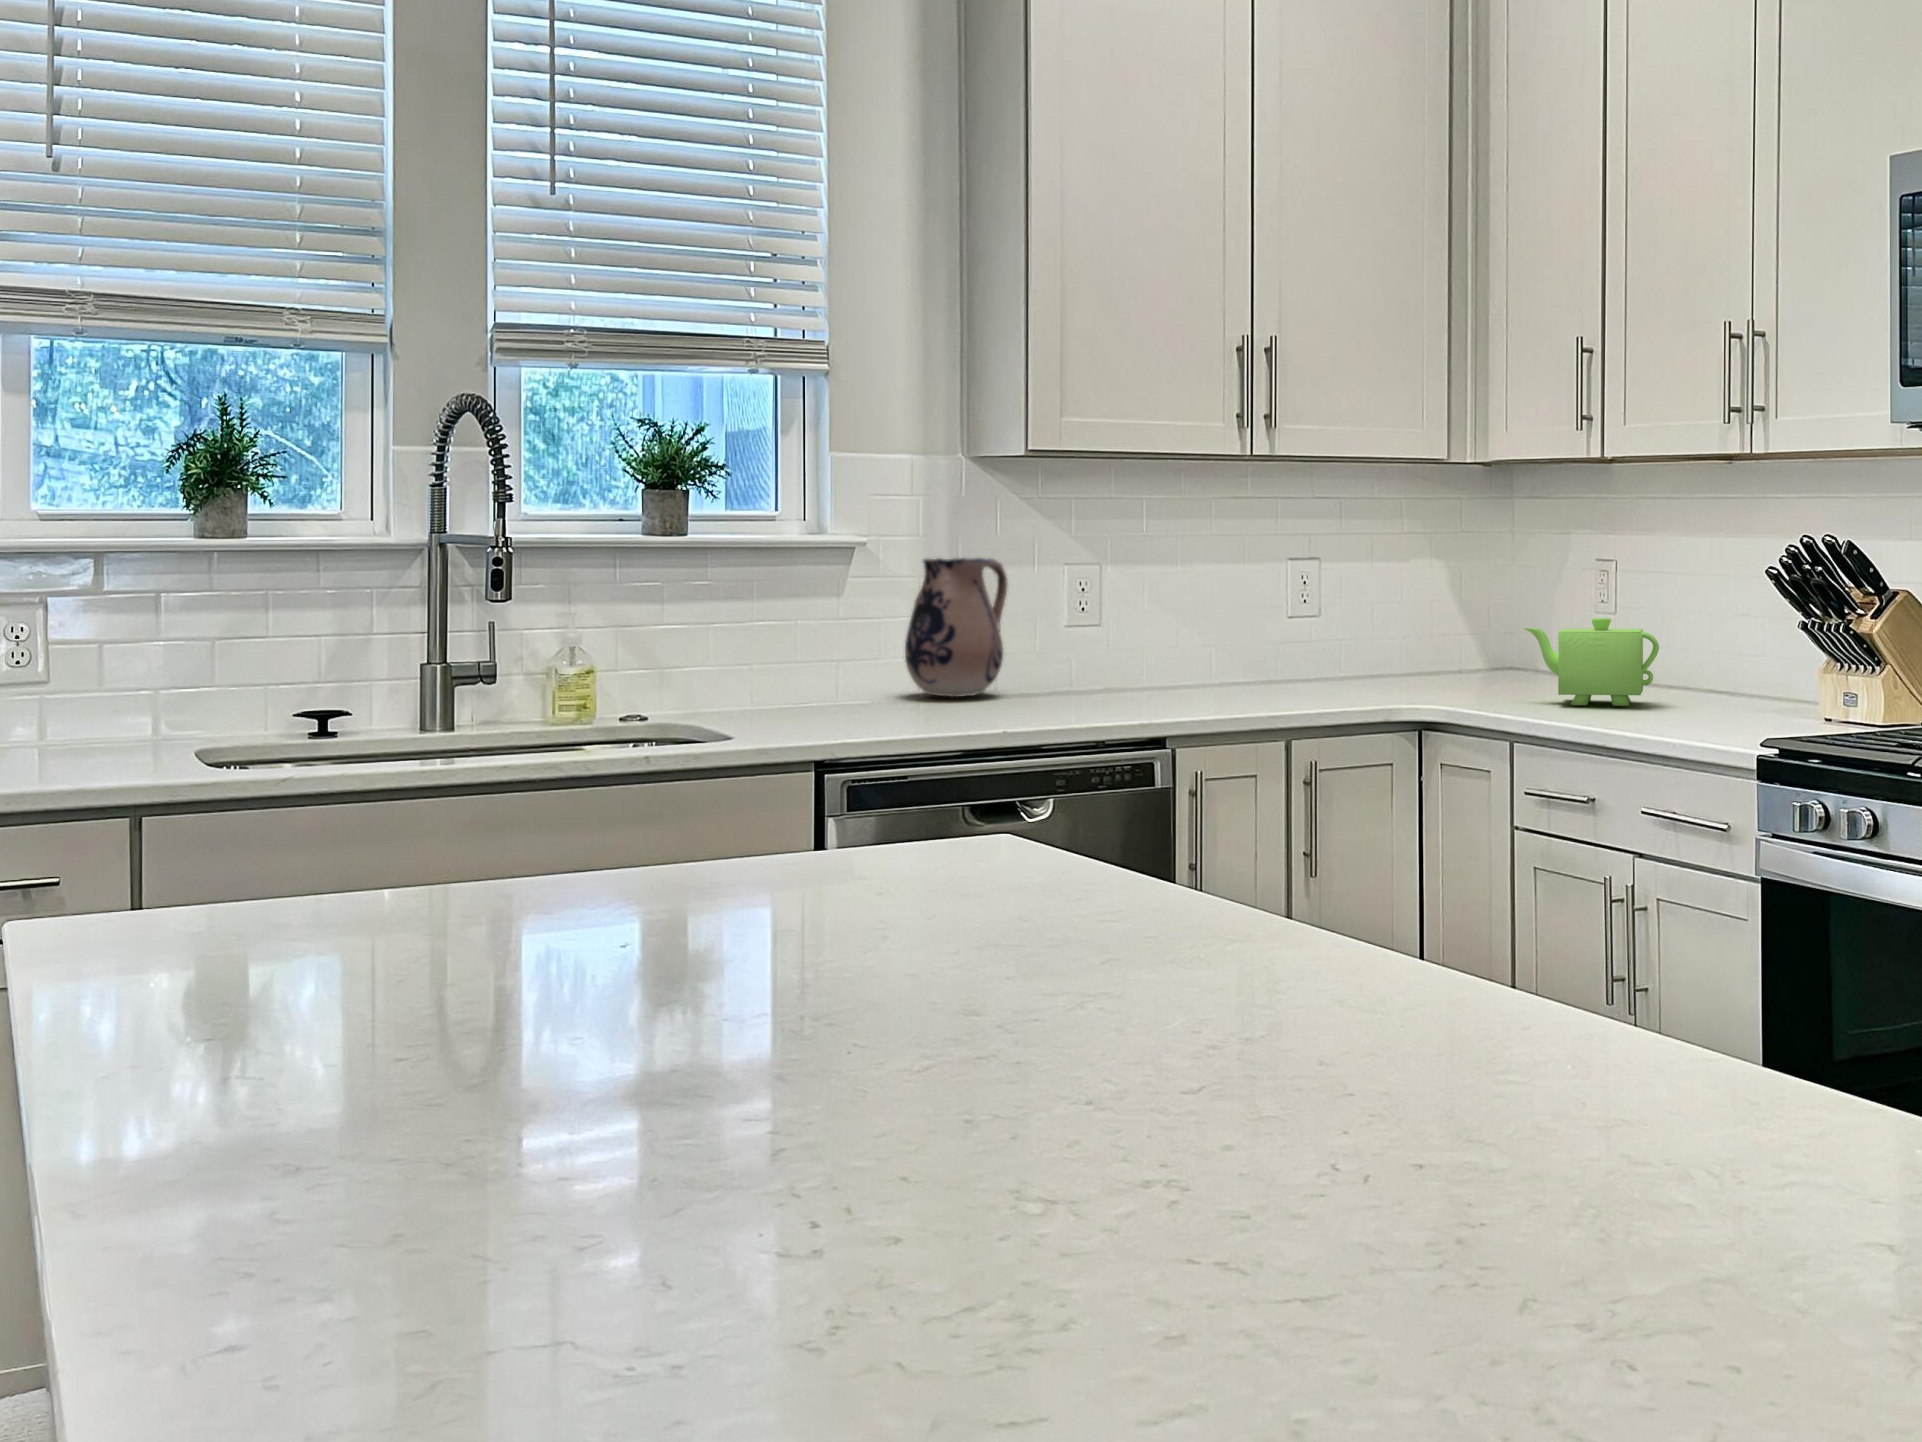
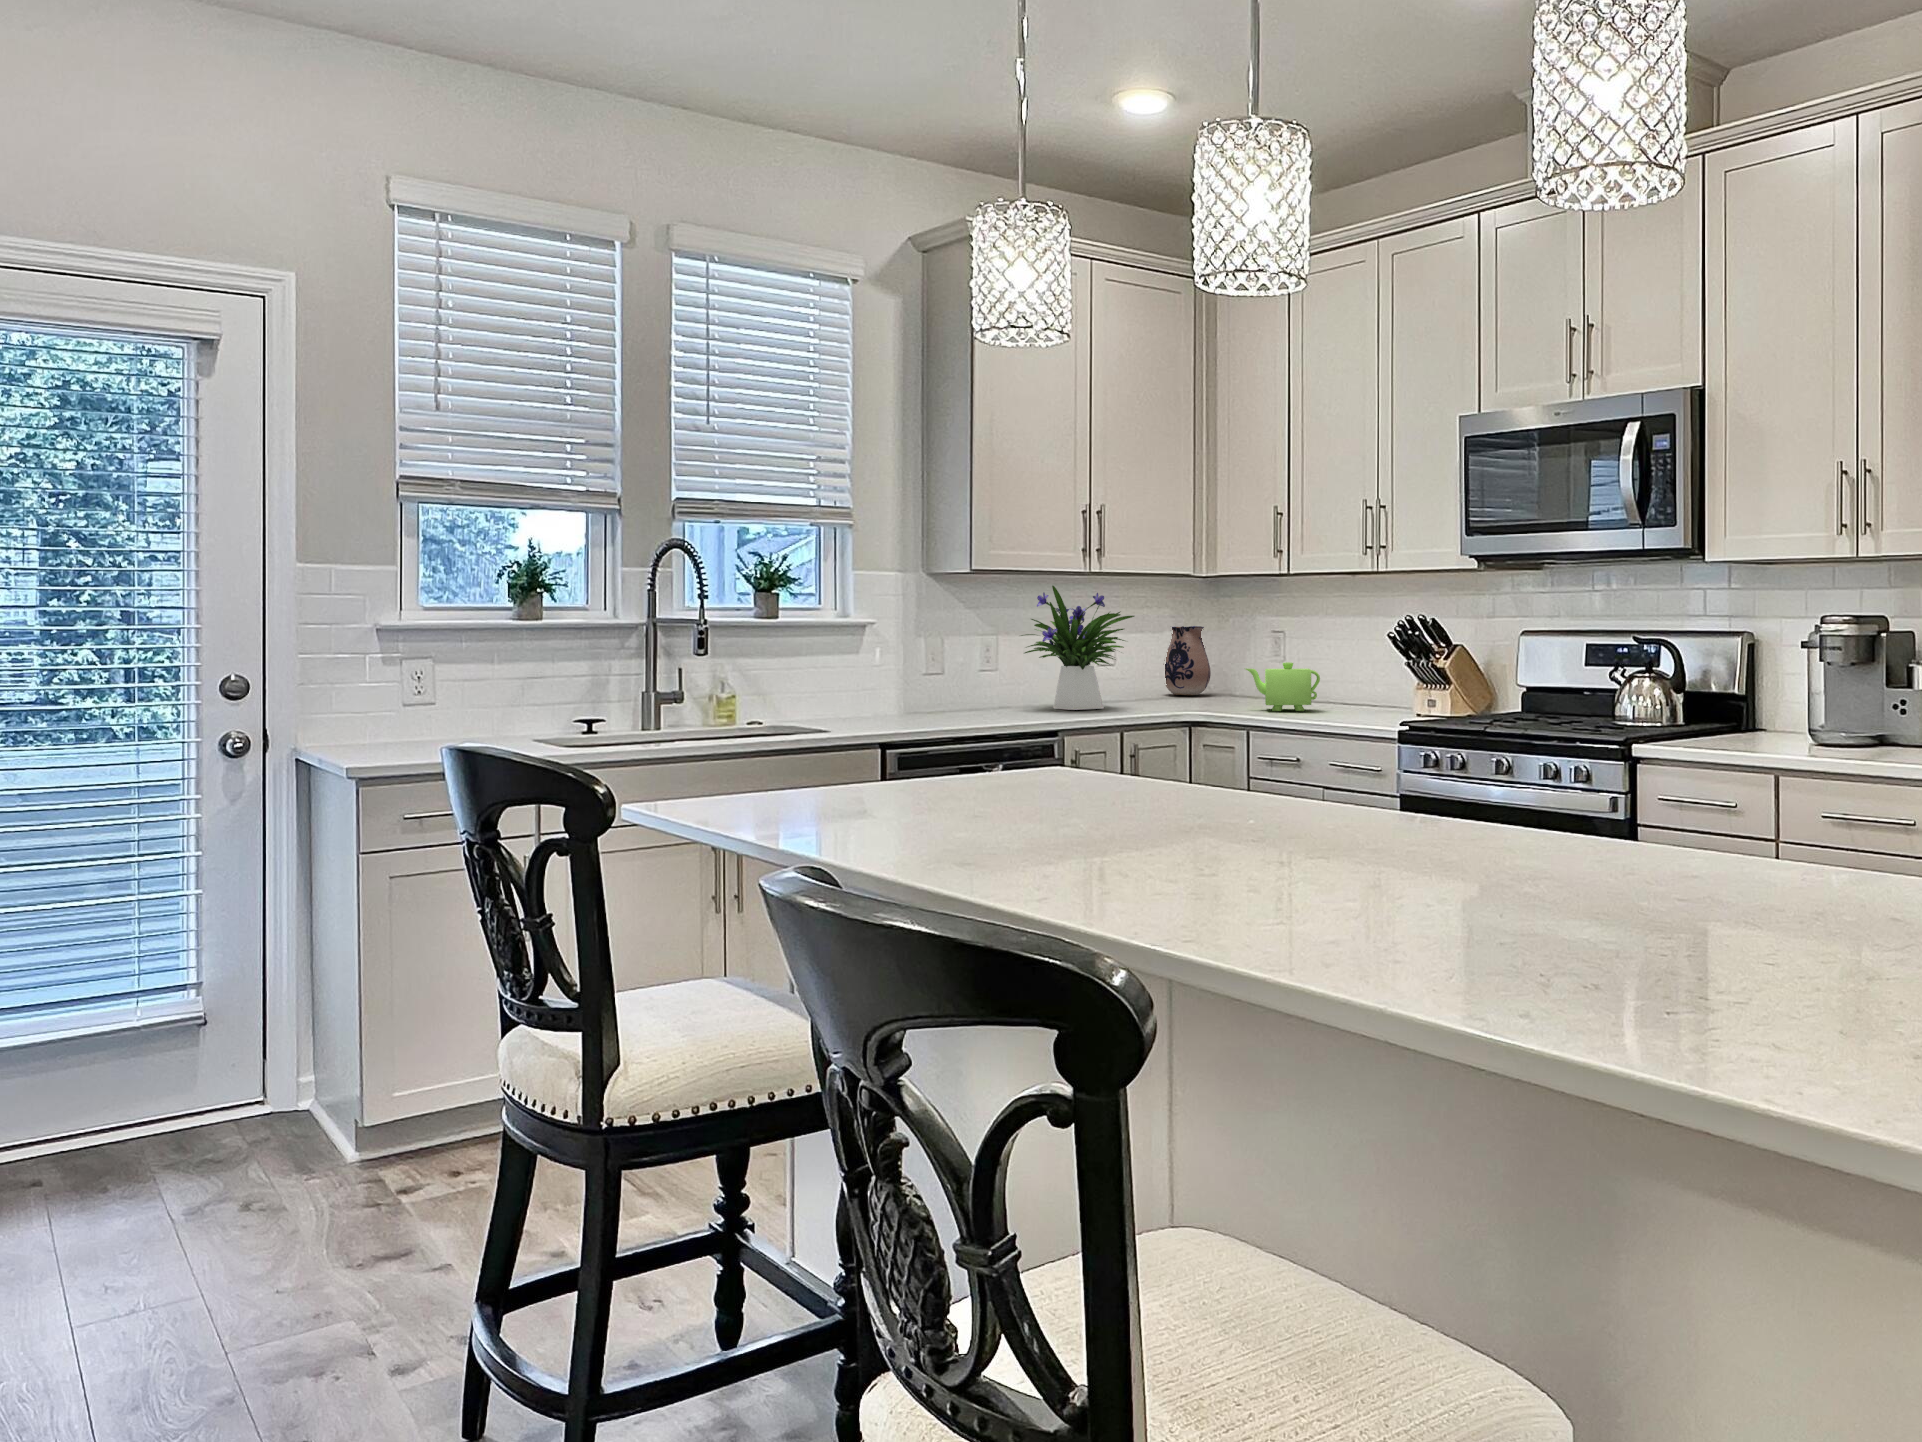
flower arrangement: none [1121,479,1323,699] -> present [1021,586,1134,710]
ceramic pitcher: present [905,558,1008,697] -> present [1164,626,1211,695]

